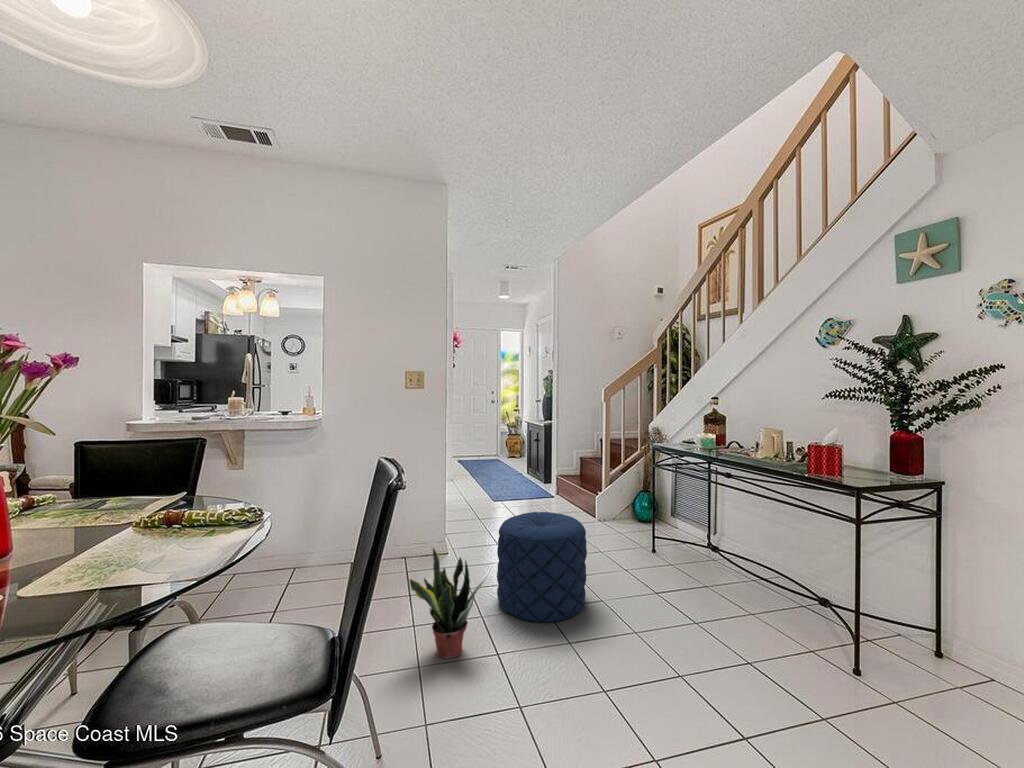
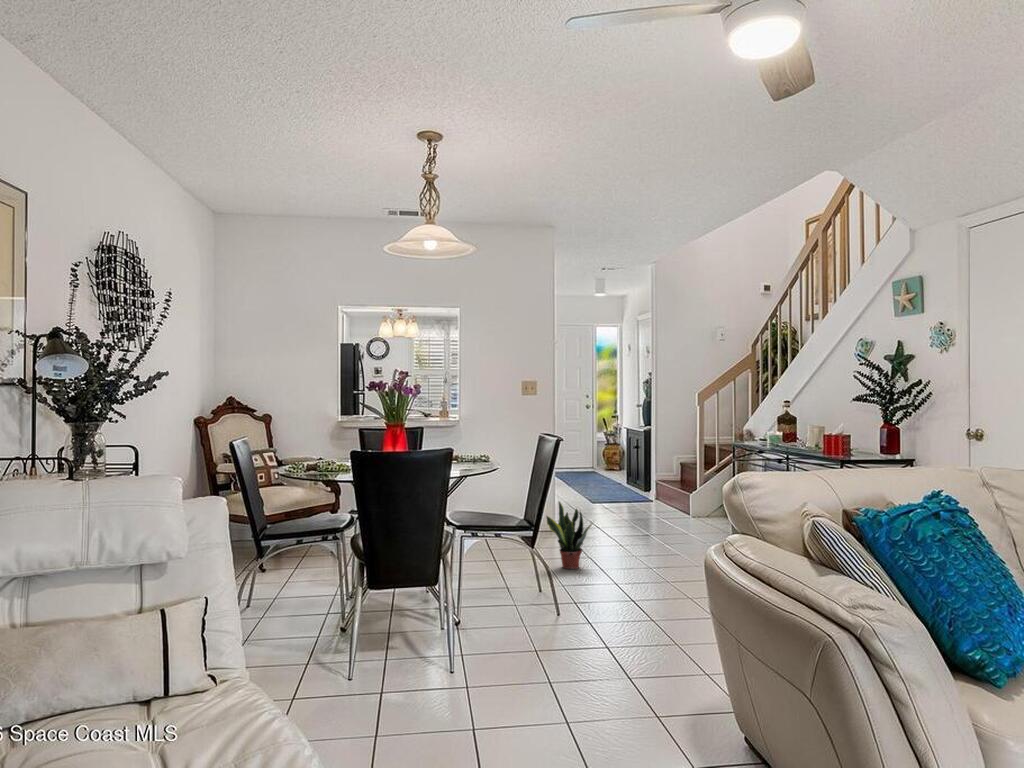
pouf: present [497,512,587,622] -> none [601,489,667,560]

